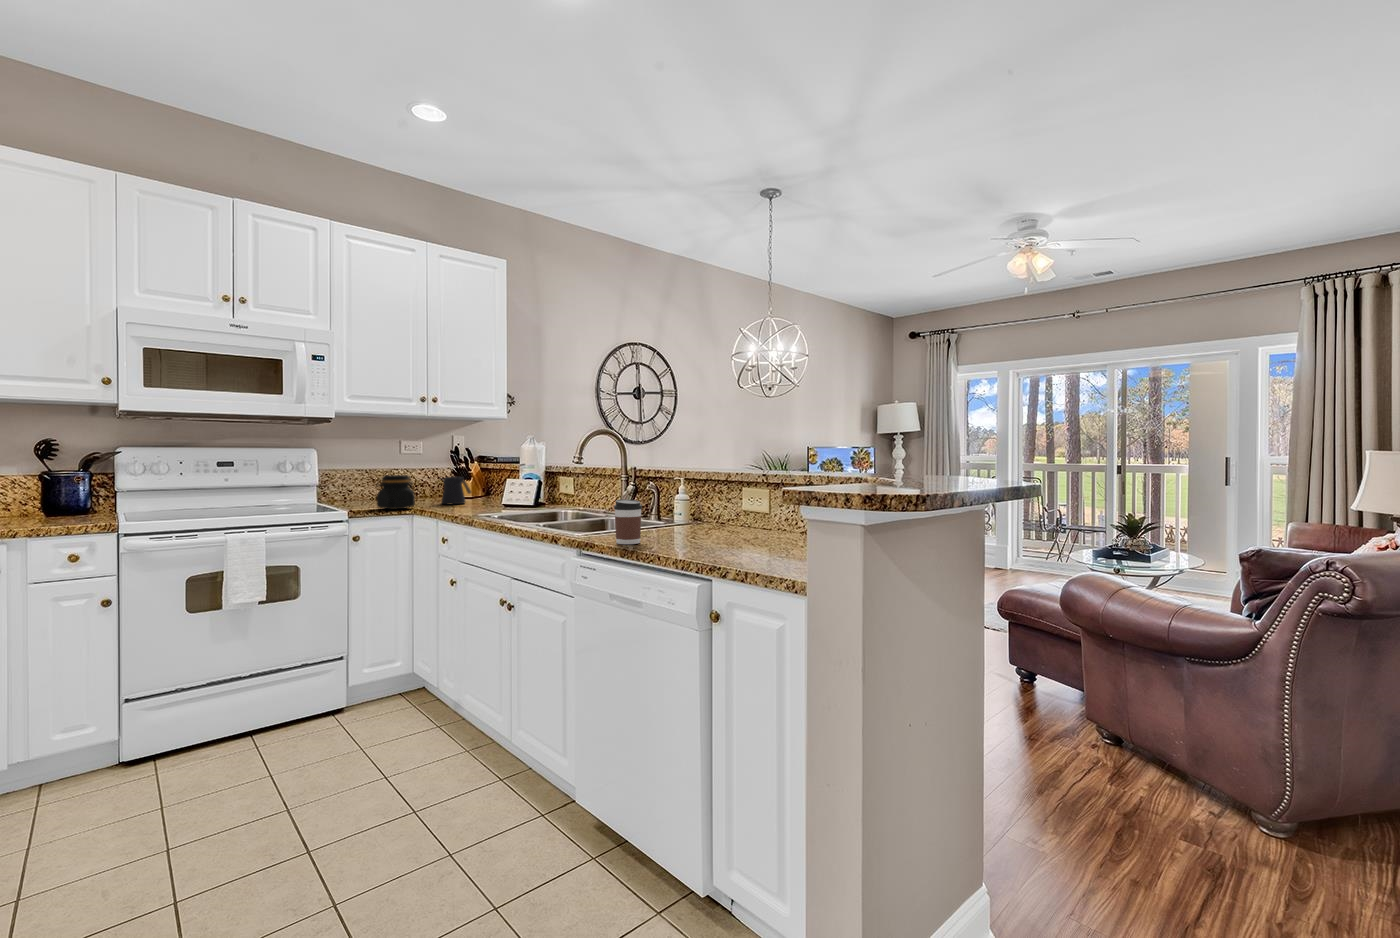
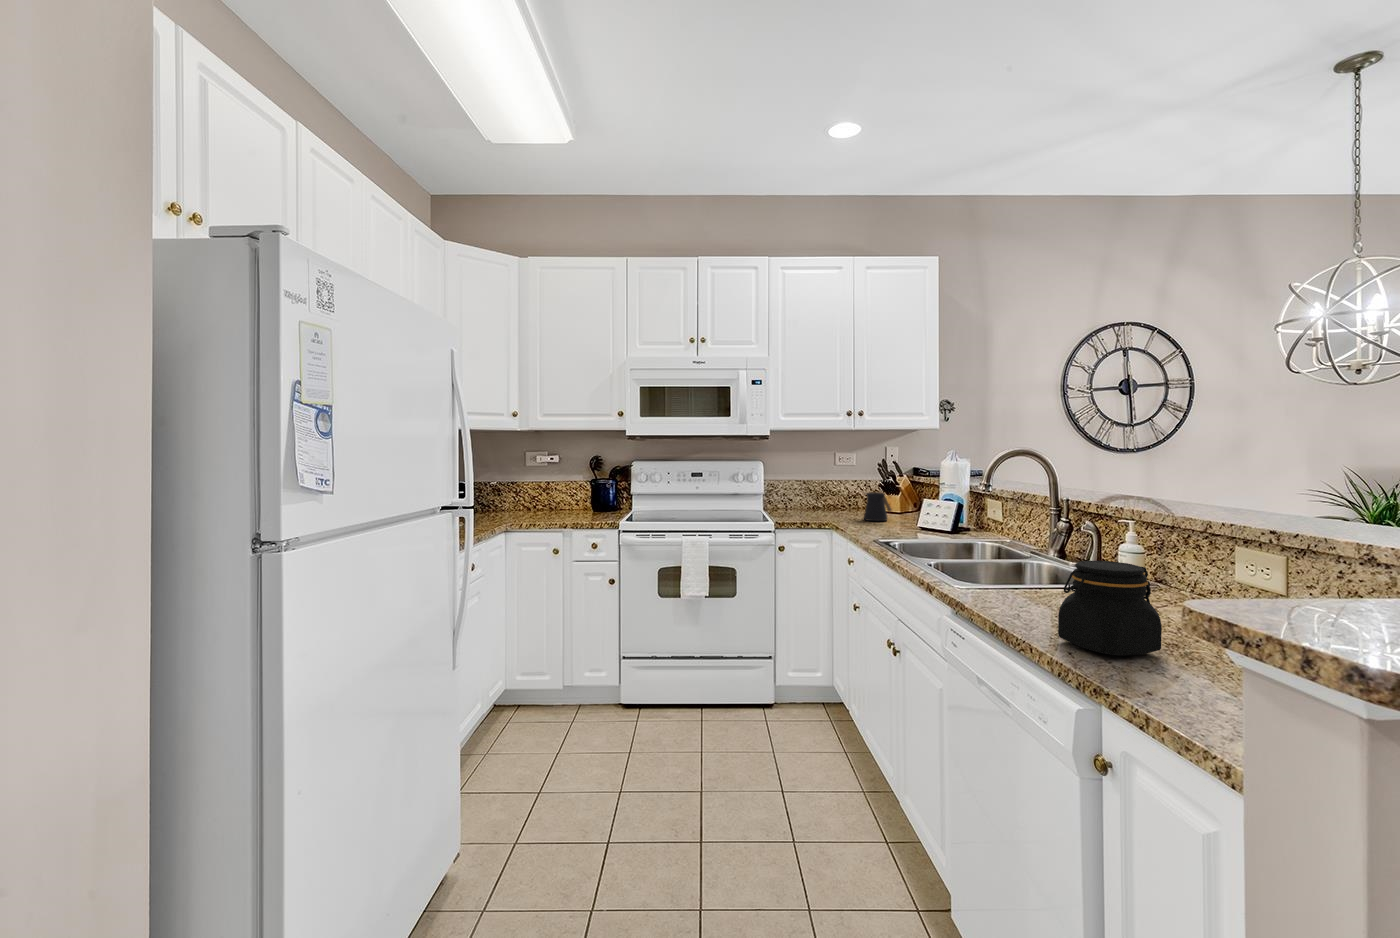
jar: present [377,475,415,509] -> present [1058,561,1162,655]
coffee cup: present [614,499,642,544] -> none [992,556,1032,618]

